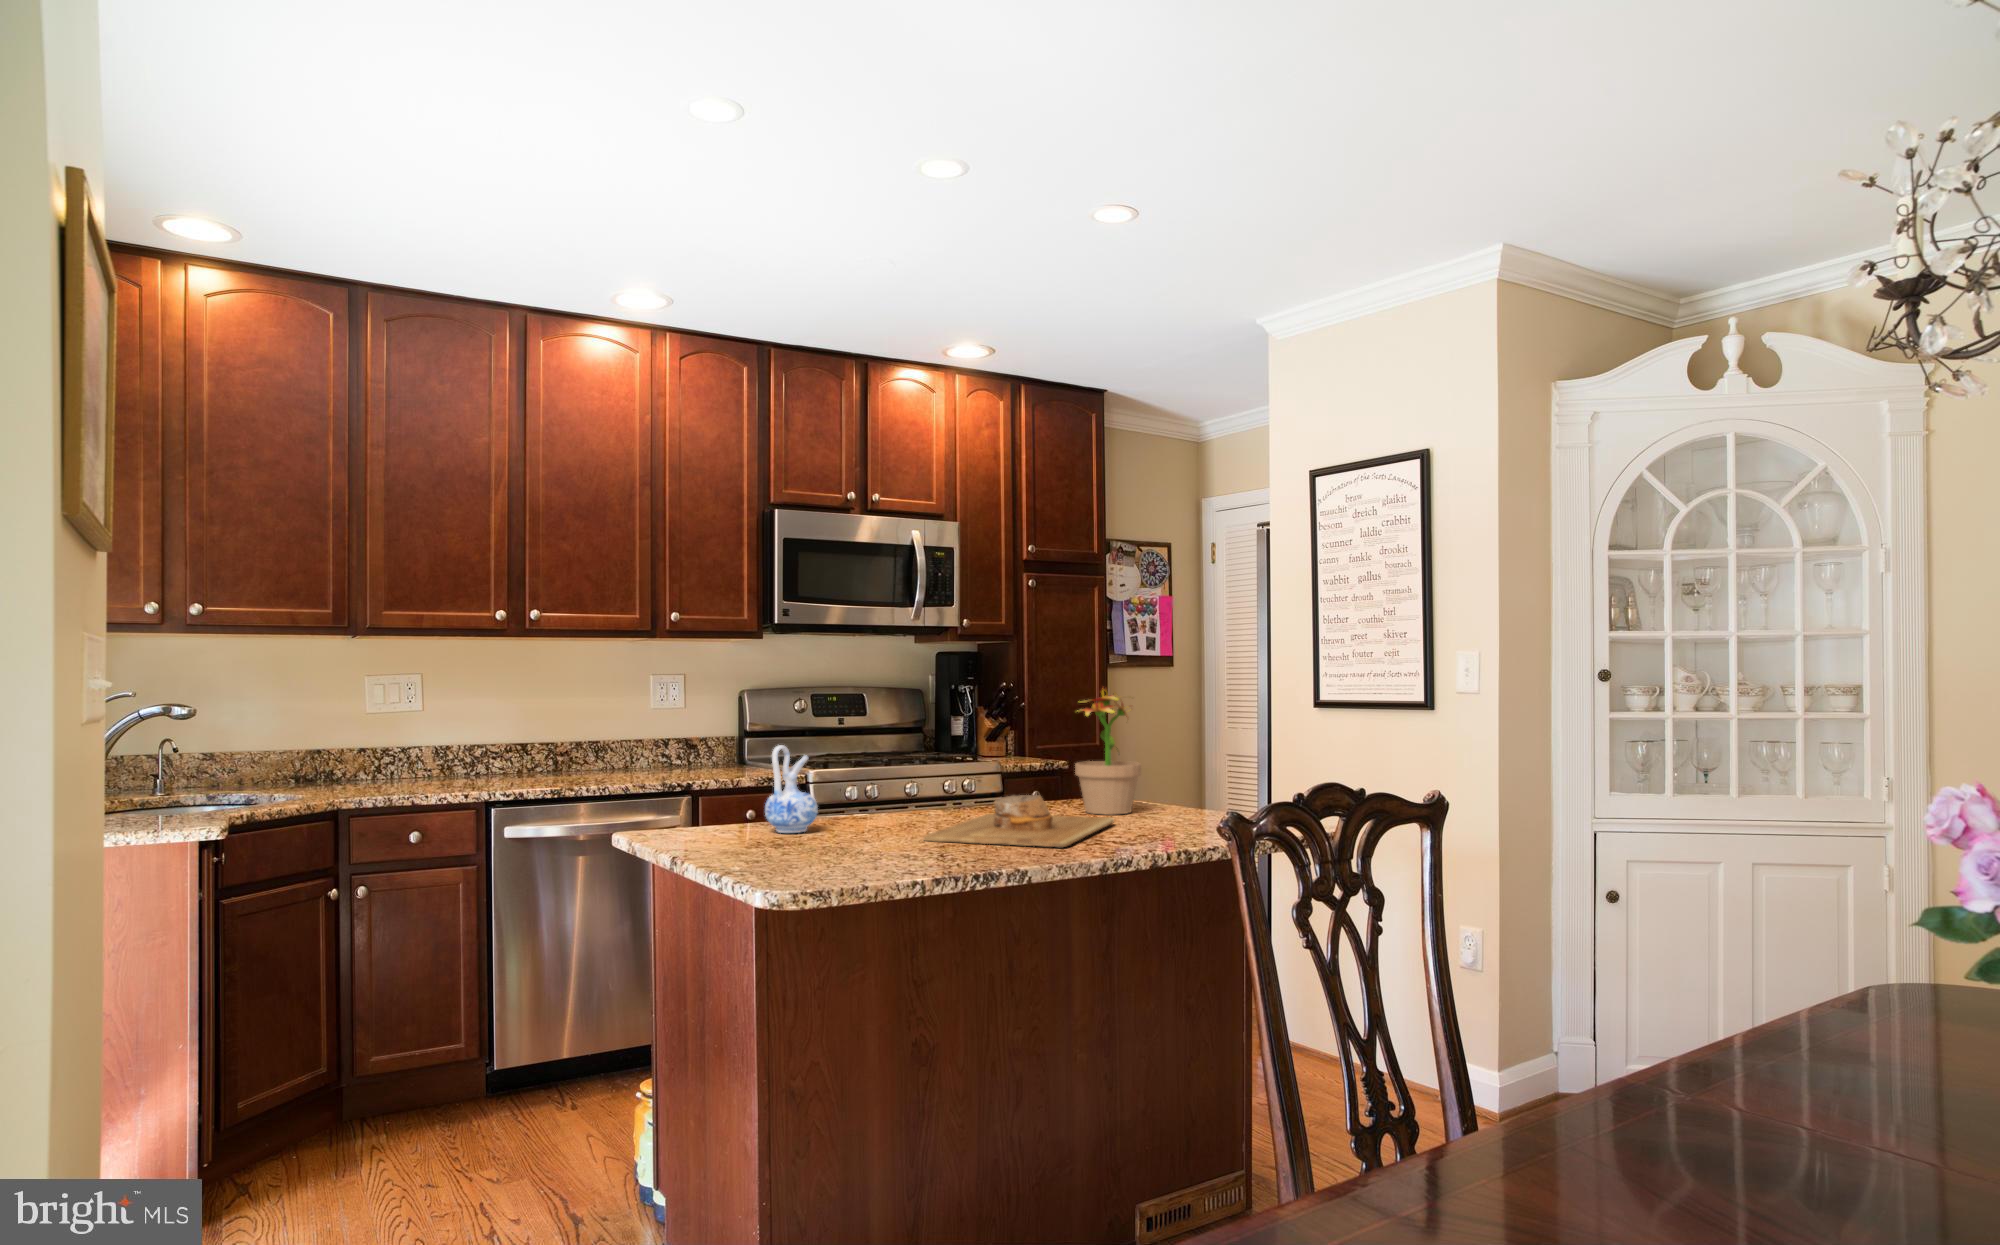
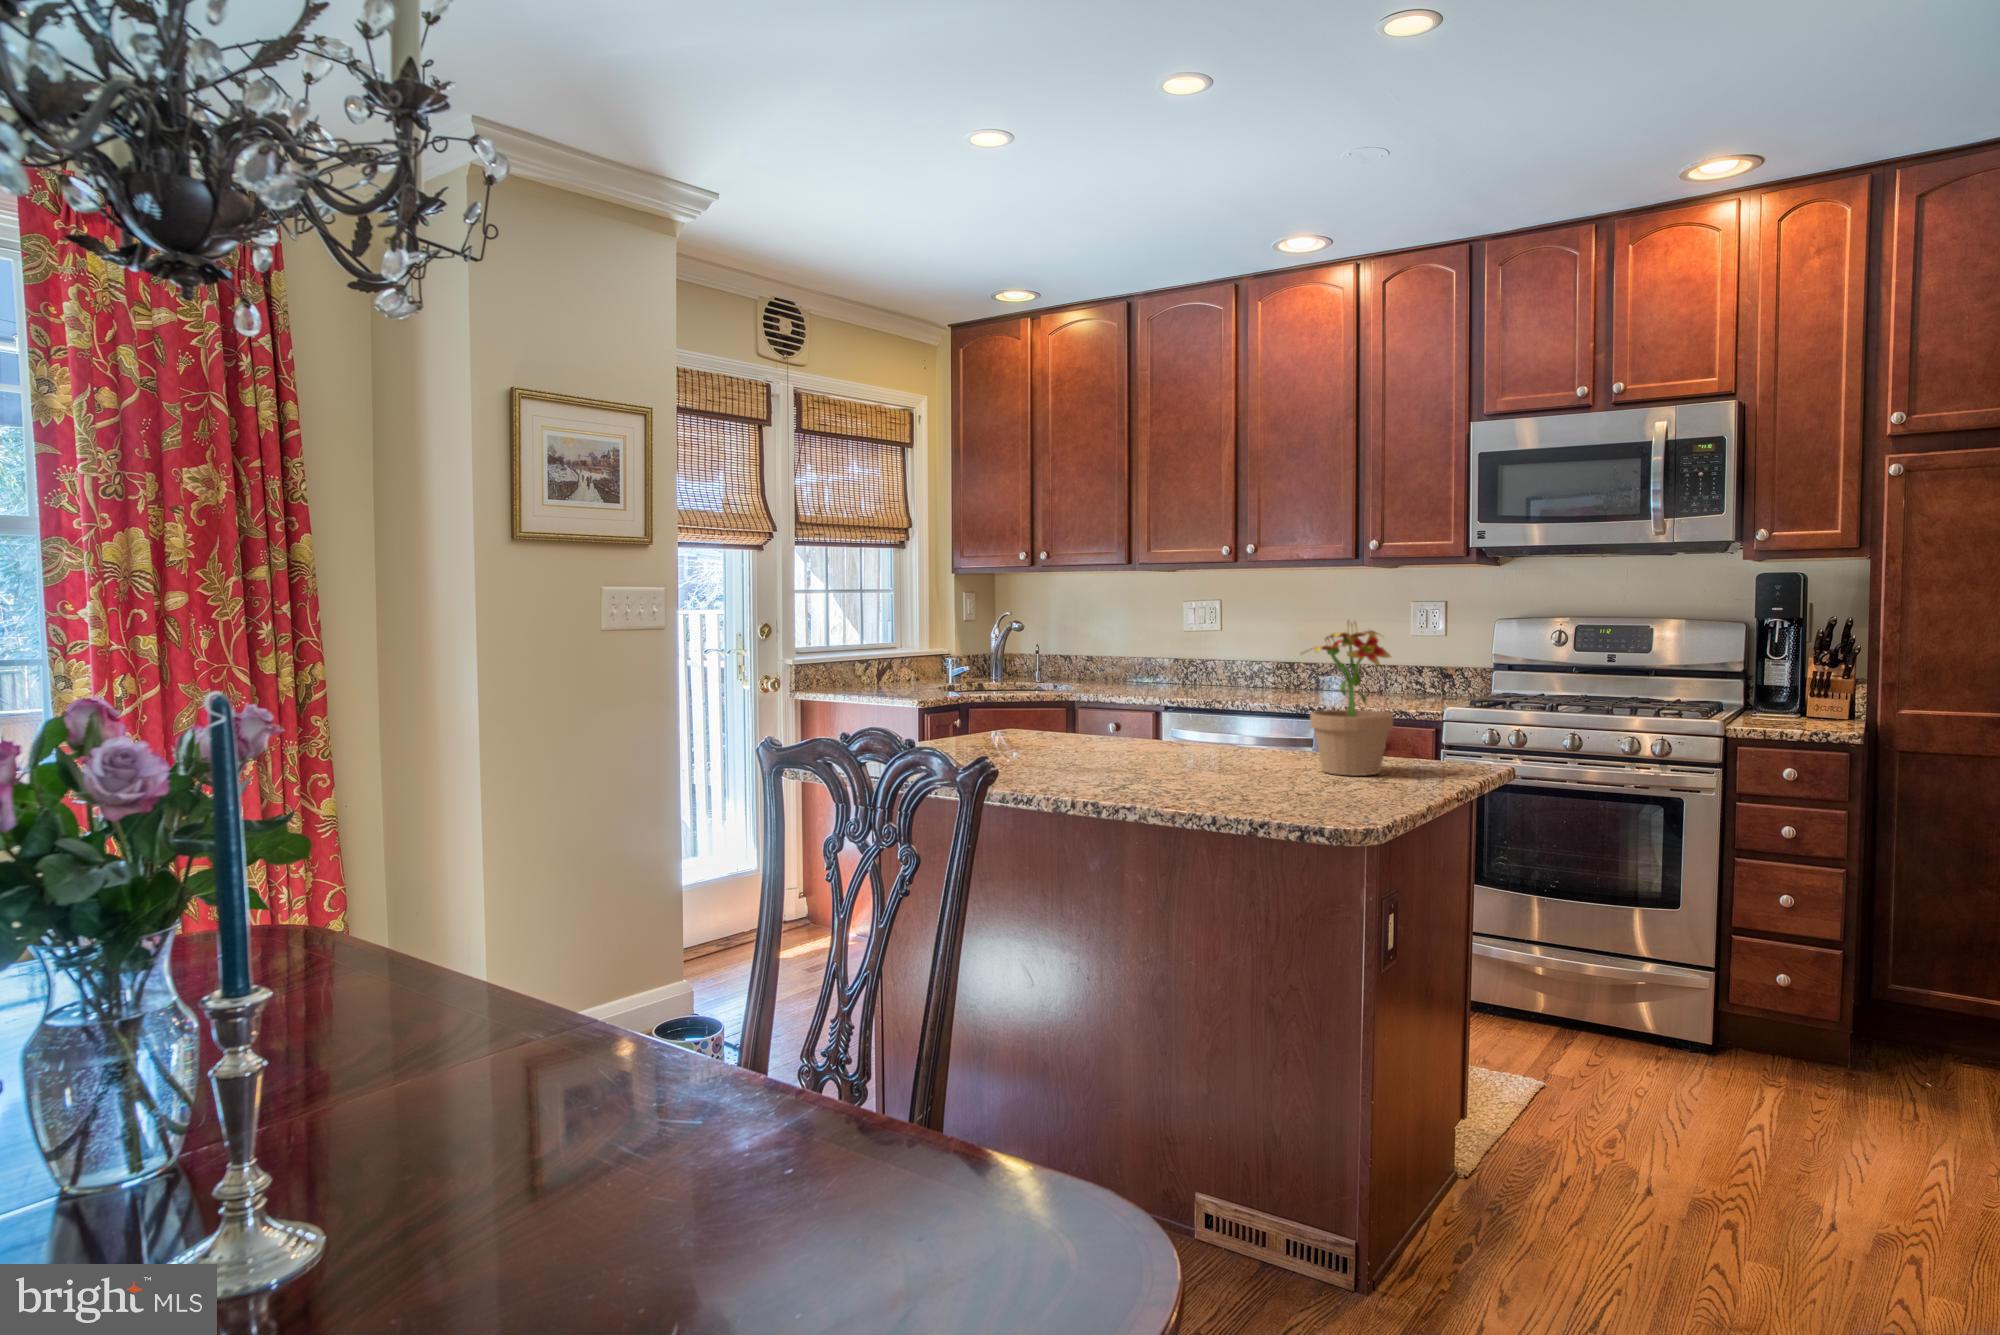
ceramic pitcher: present [765,745,818,833] -> none [1005,664,1051,741]
cutting board: present [924,795,1114,847] -> none [1032,731,1247,779]

